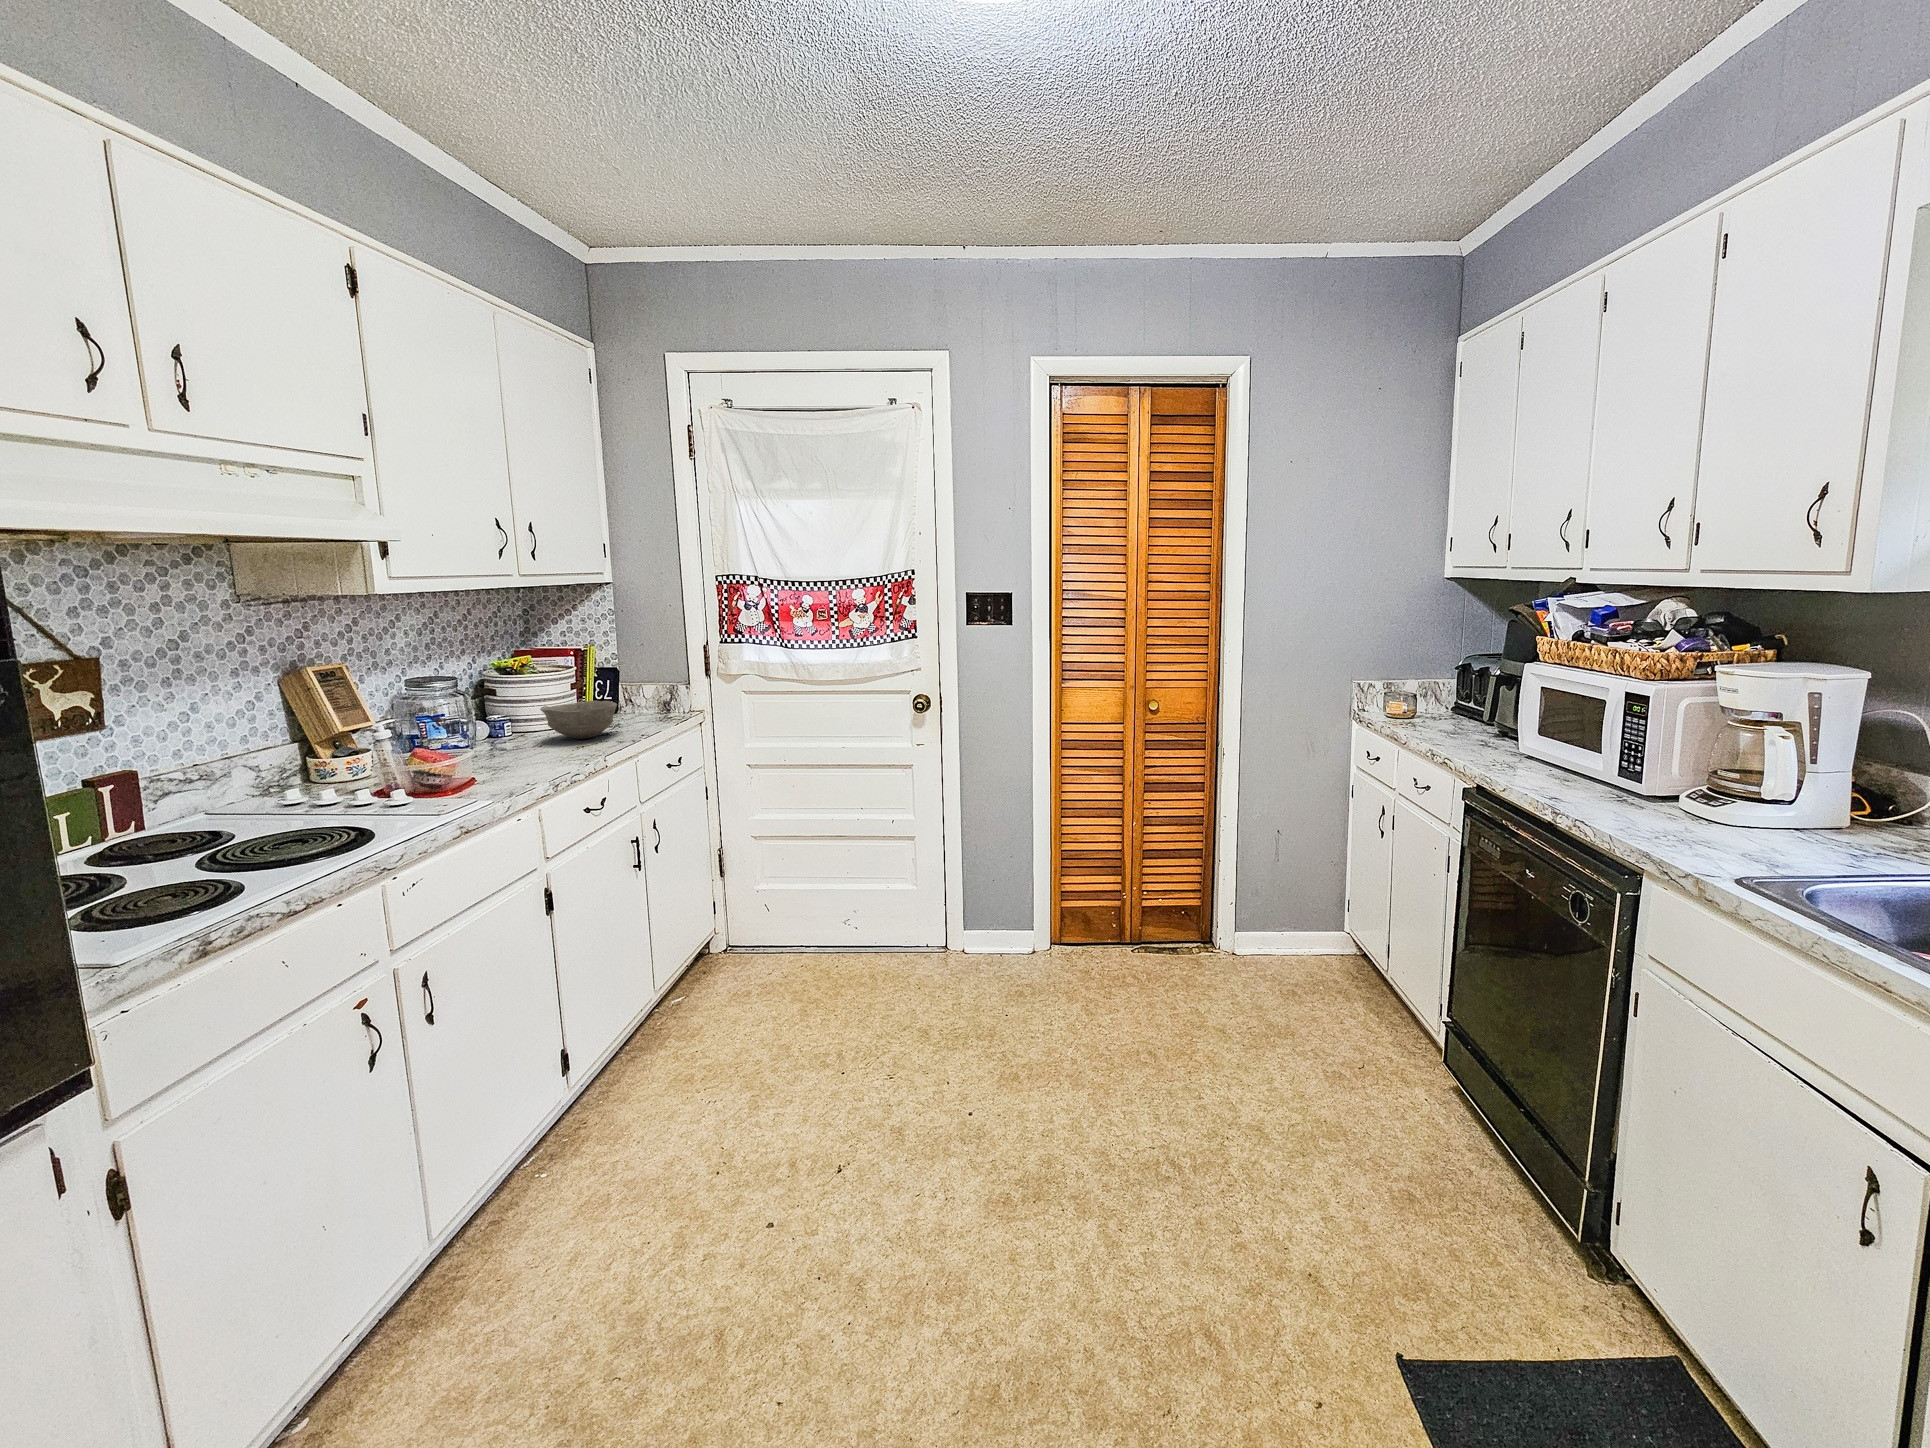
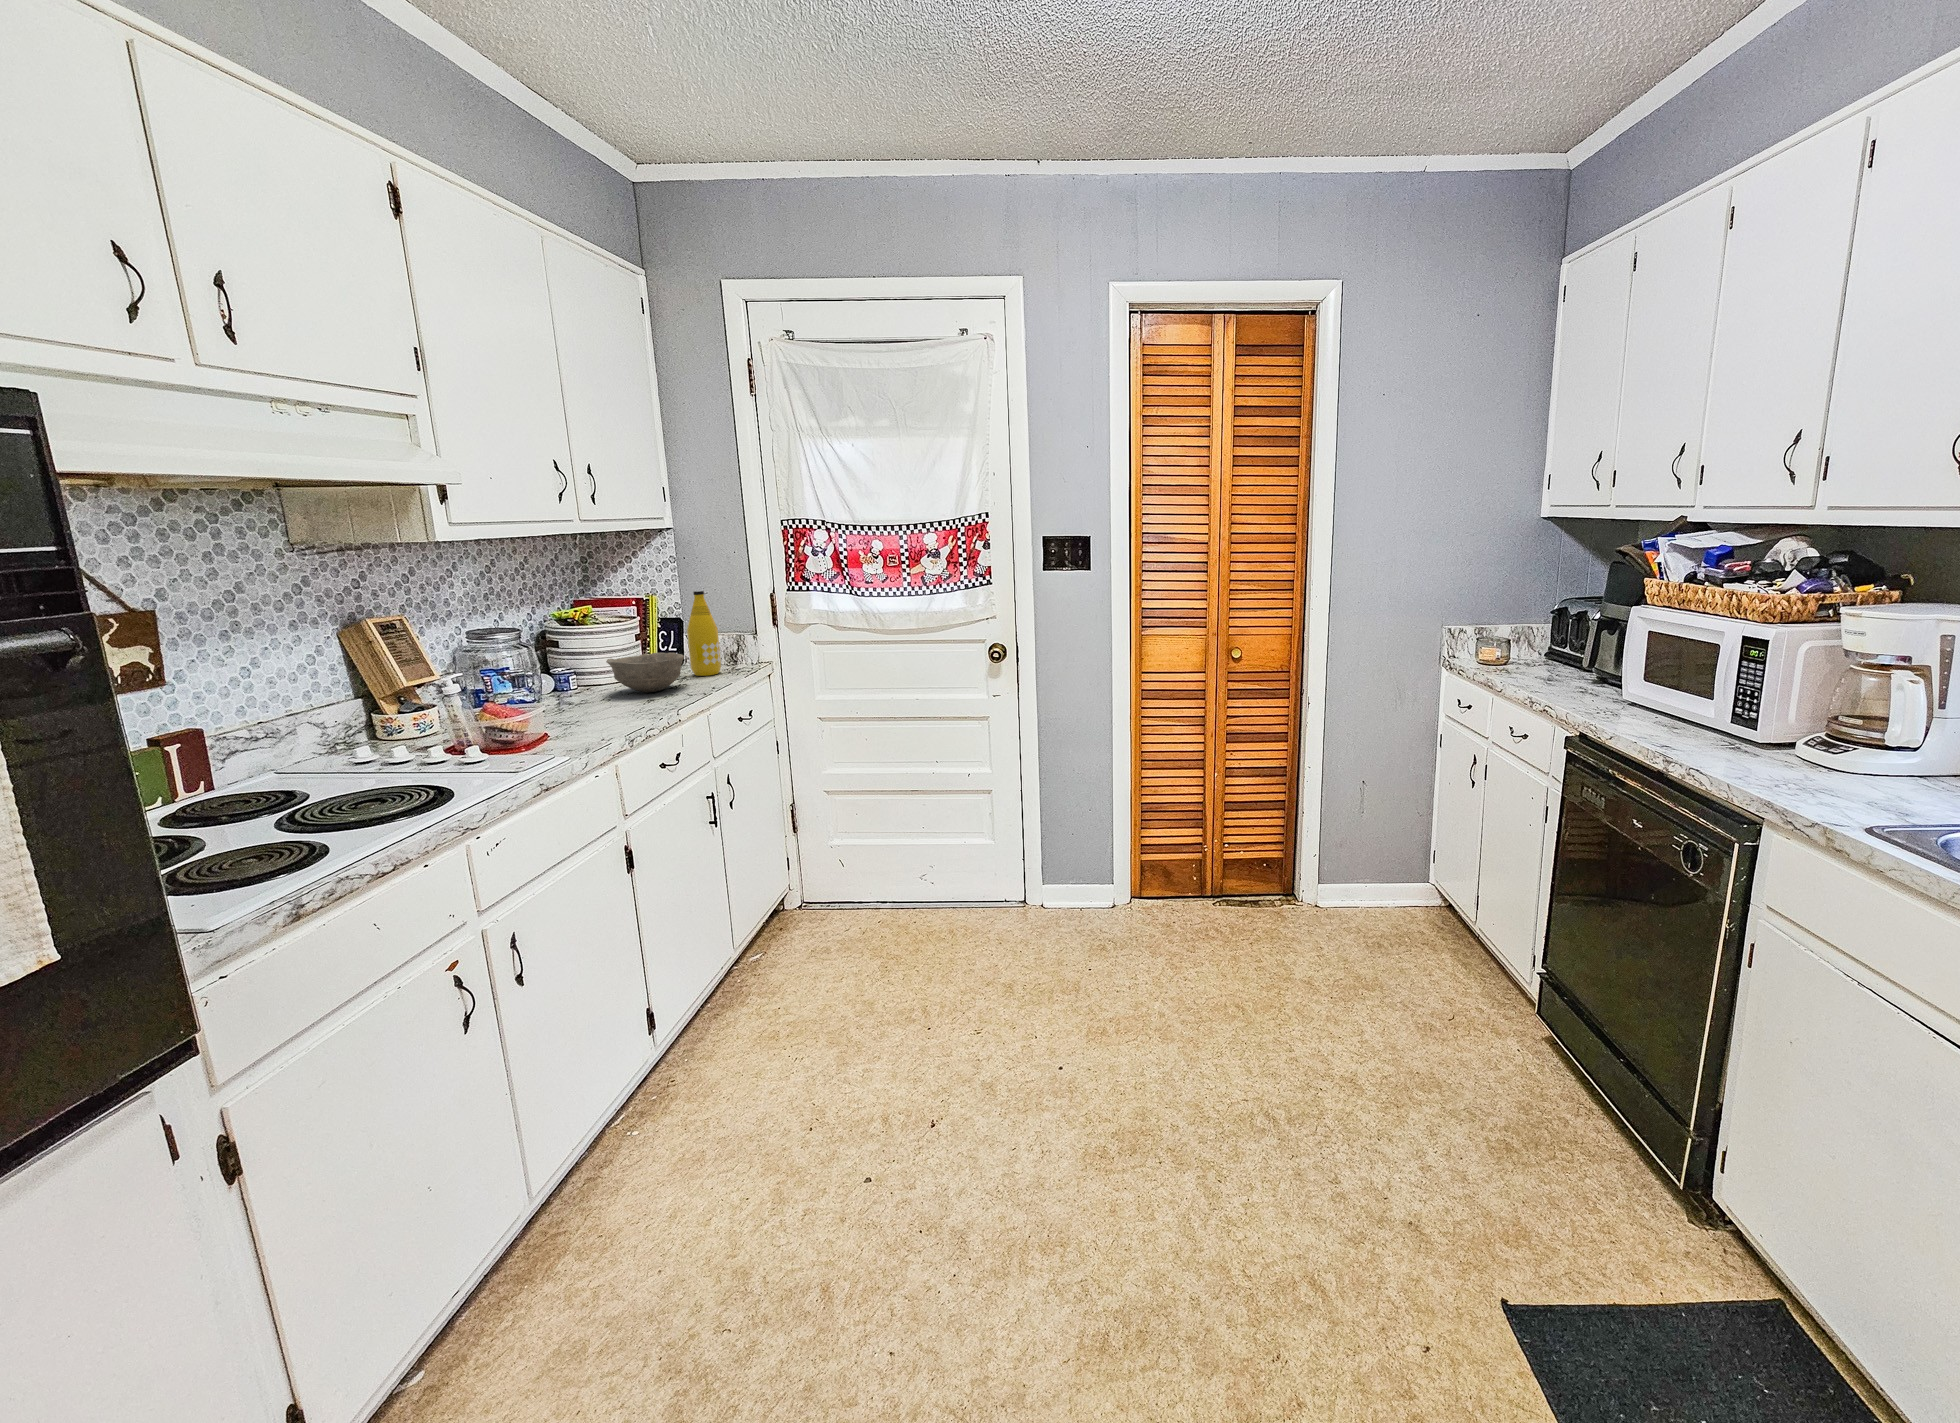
bottle: none [623,642,656,723] -> present [687,591,721,676]

